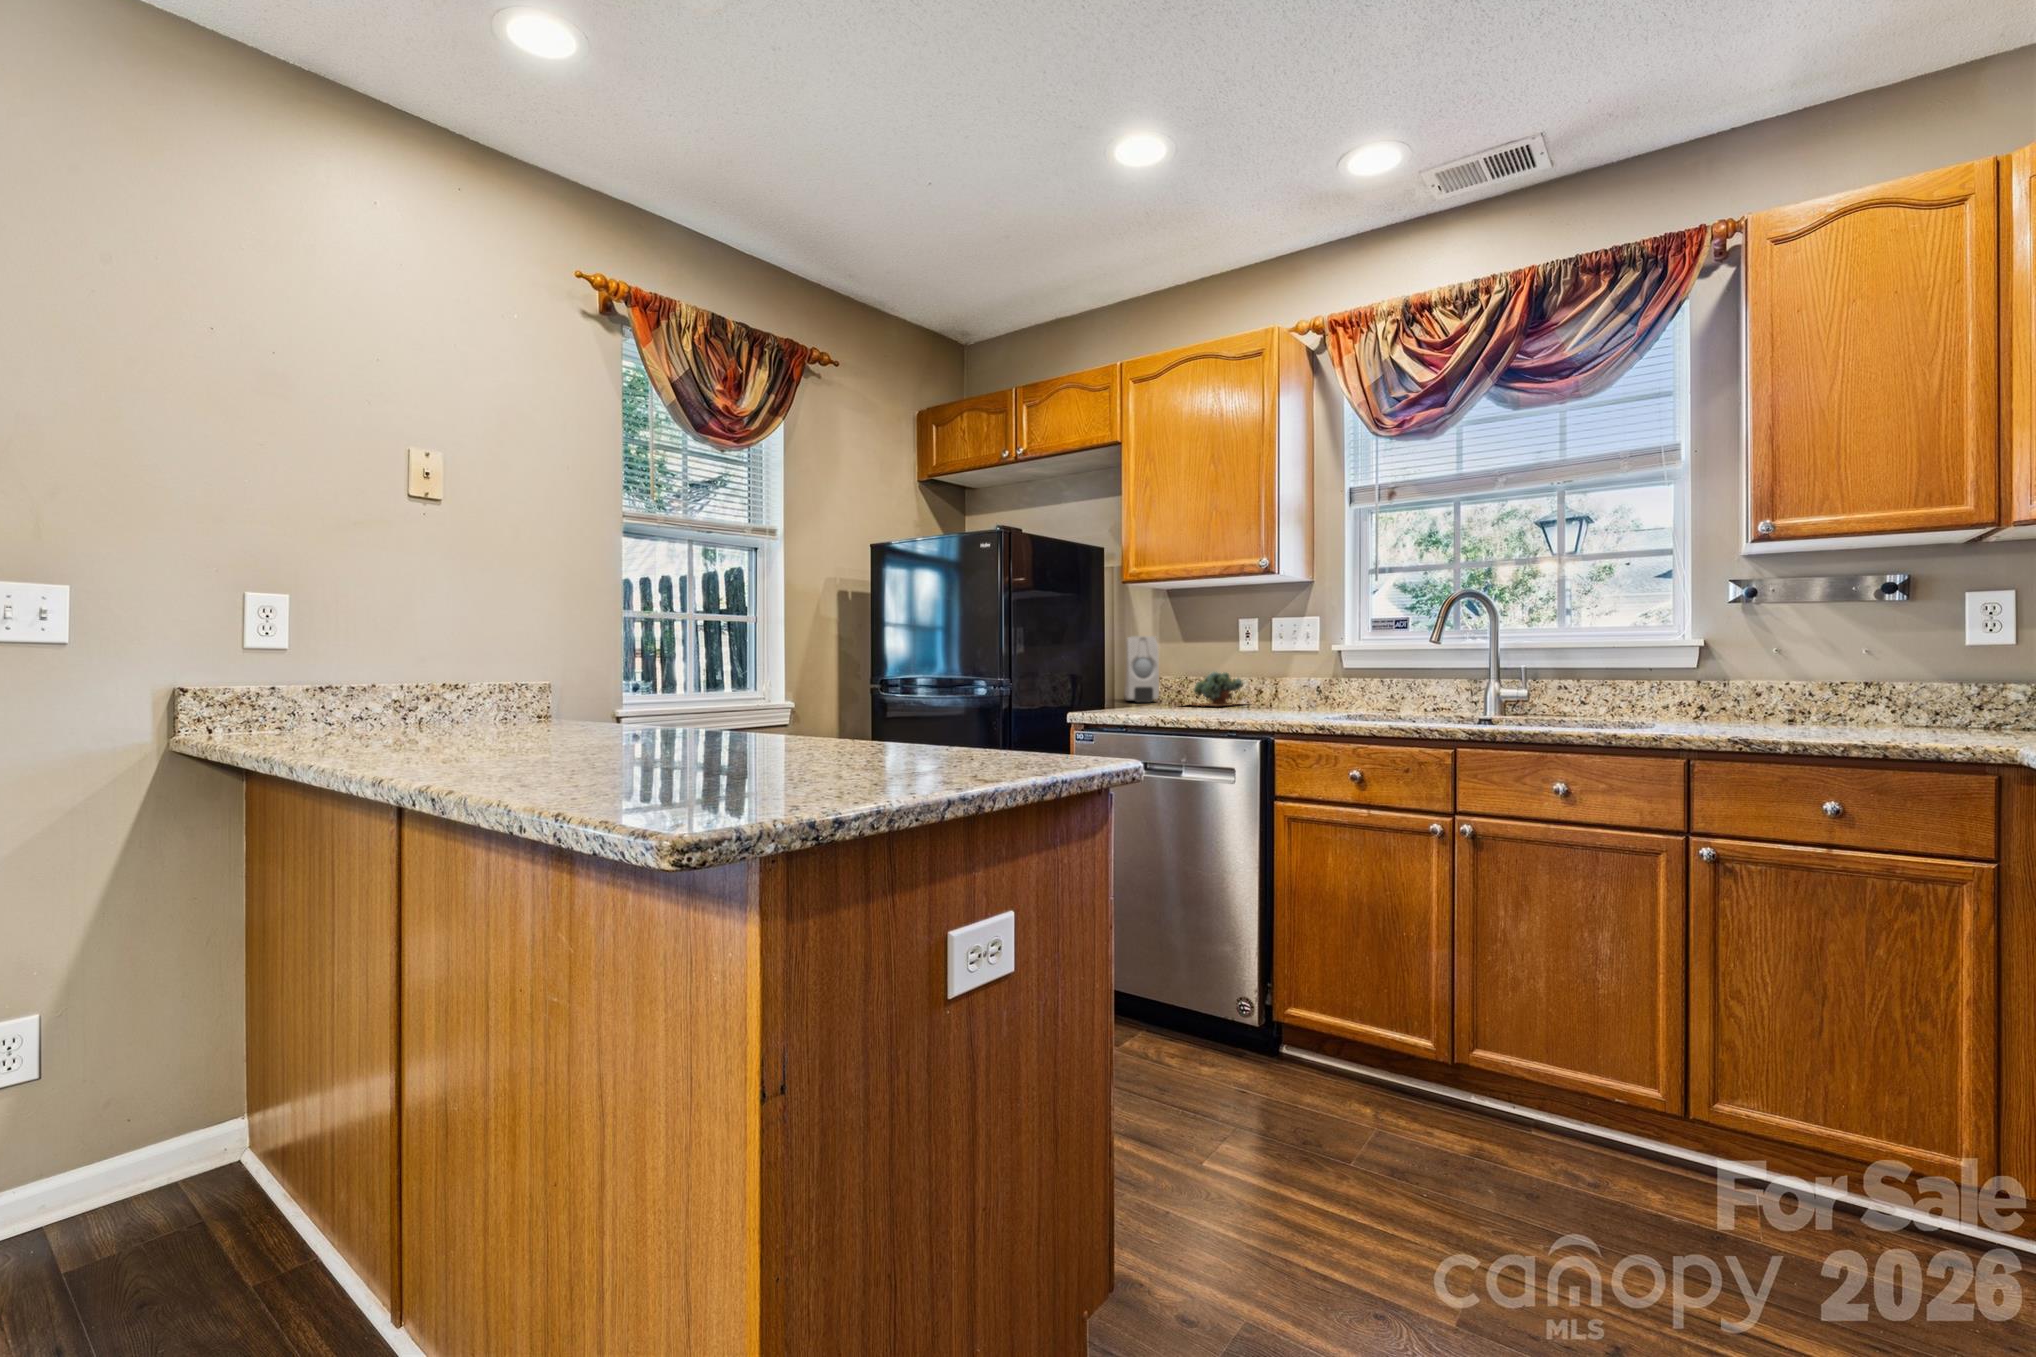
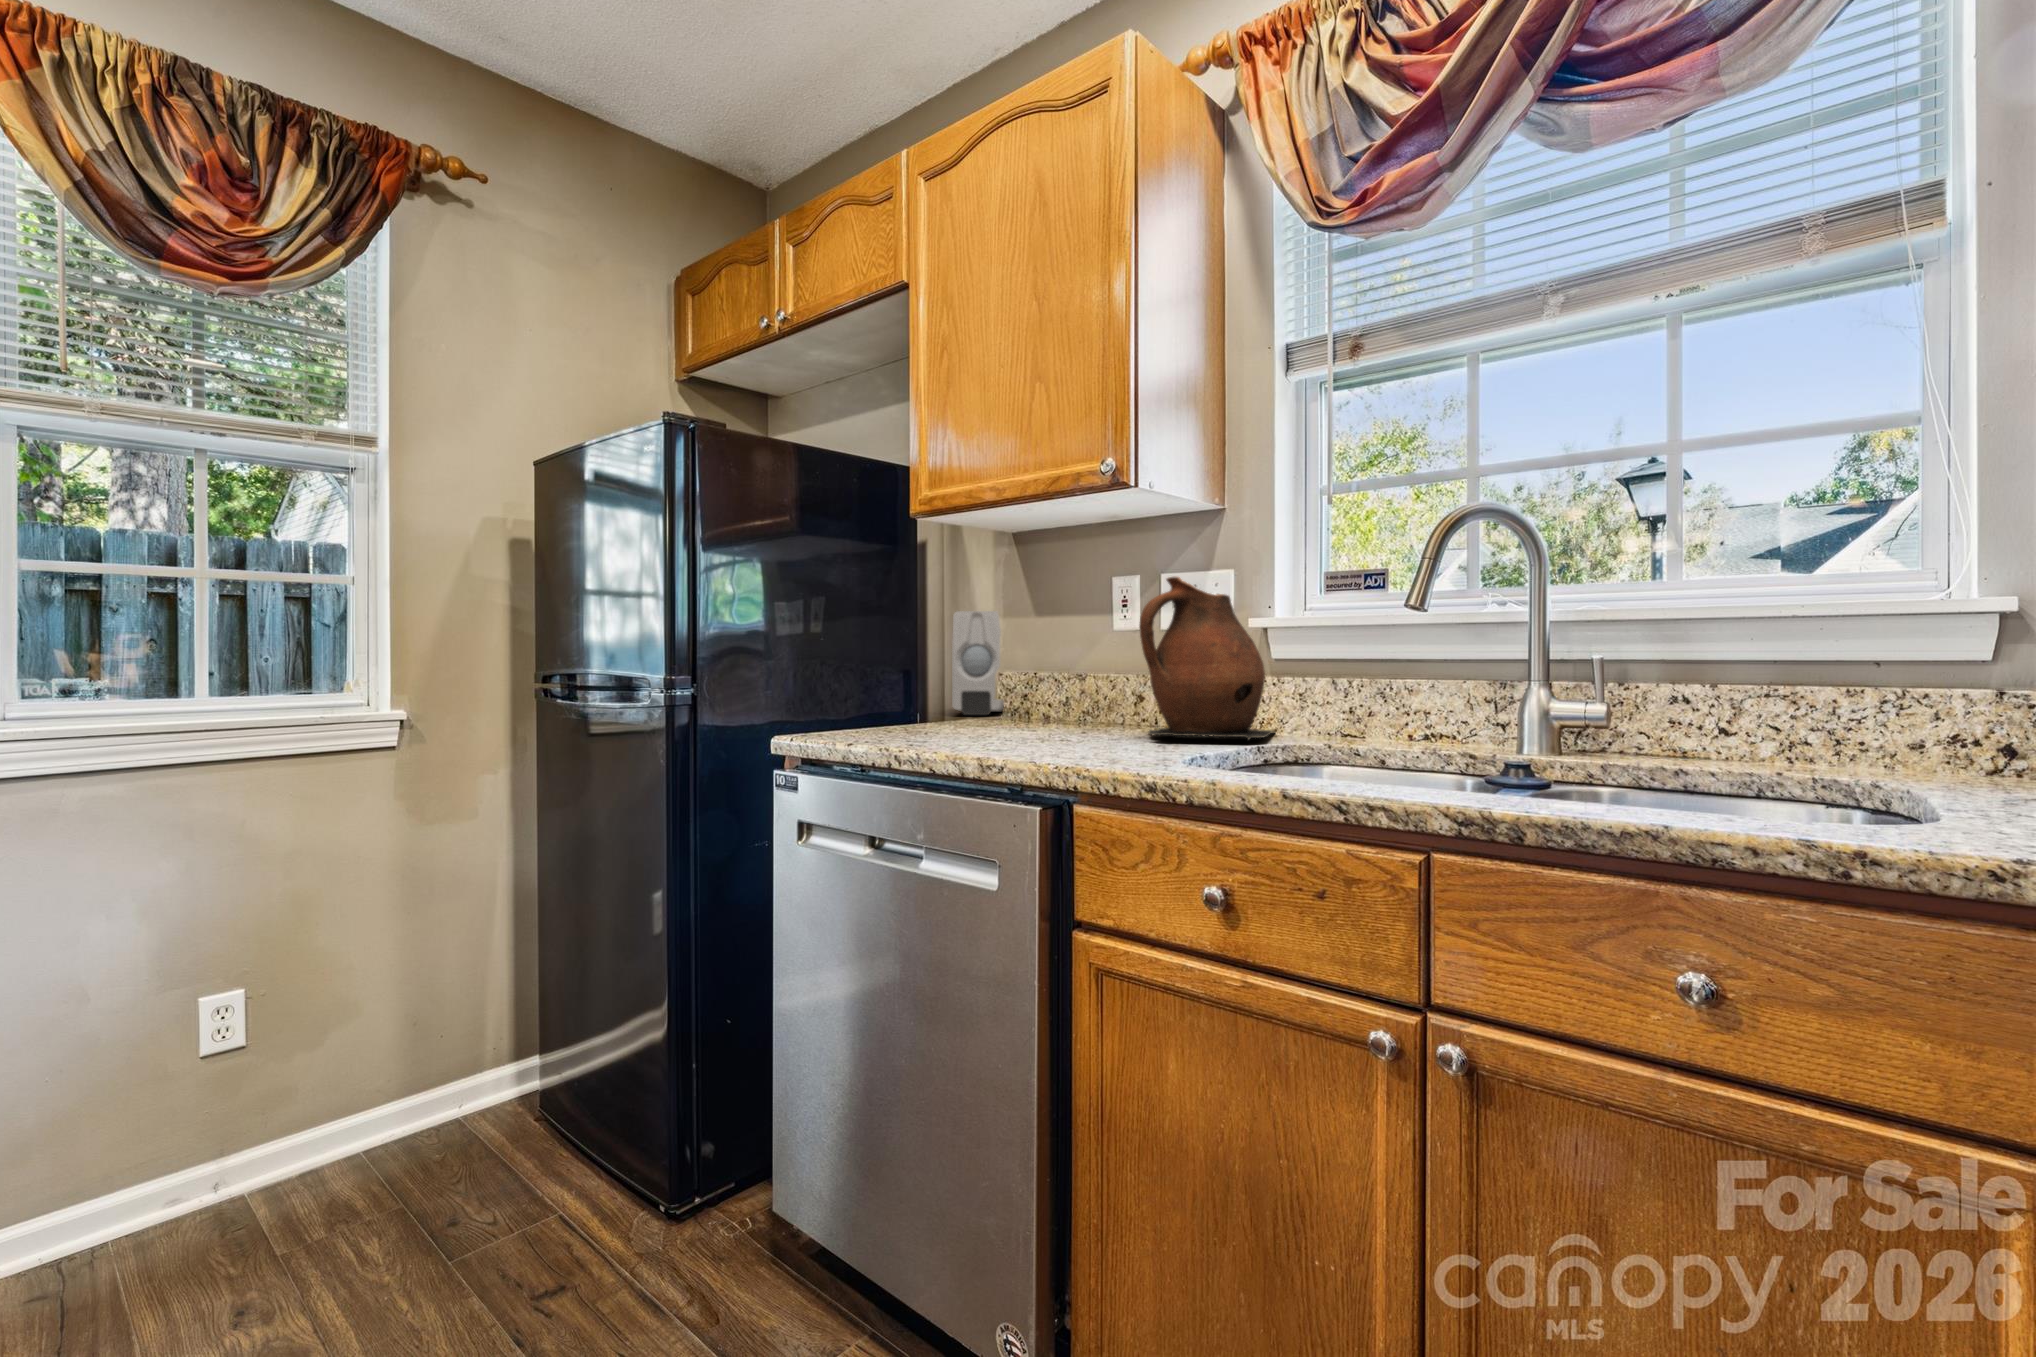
ceramic pitcher: none [1276,621,1352,711] -> present [1139,577,1276,740]
succulent plant: present [1194,672,1242,706] -> none [1006,666,1138,725]

